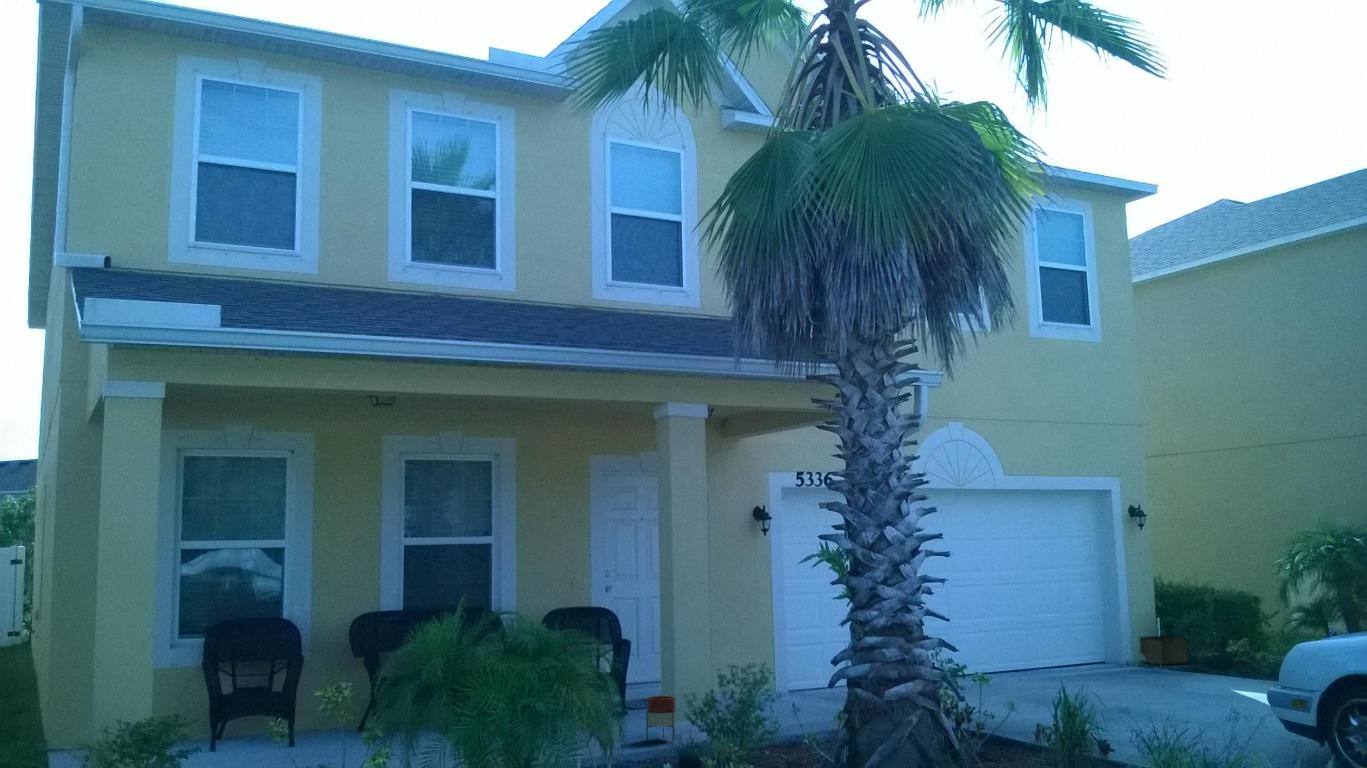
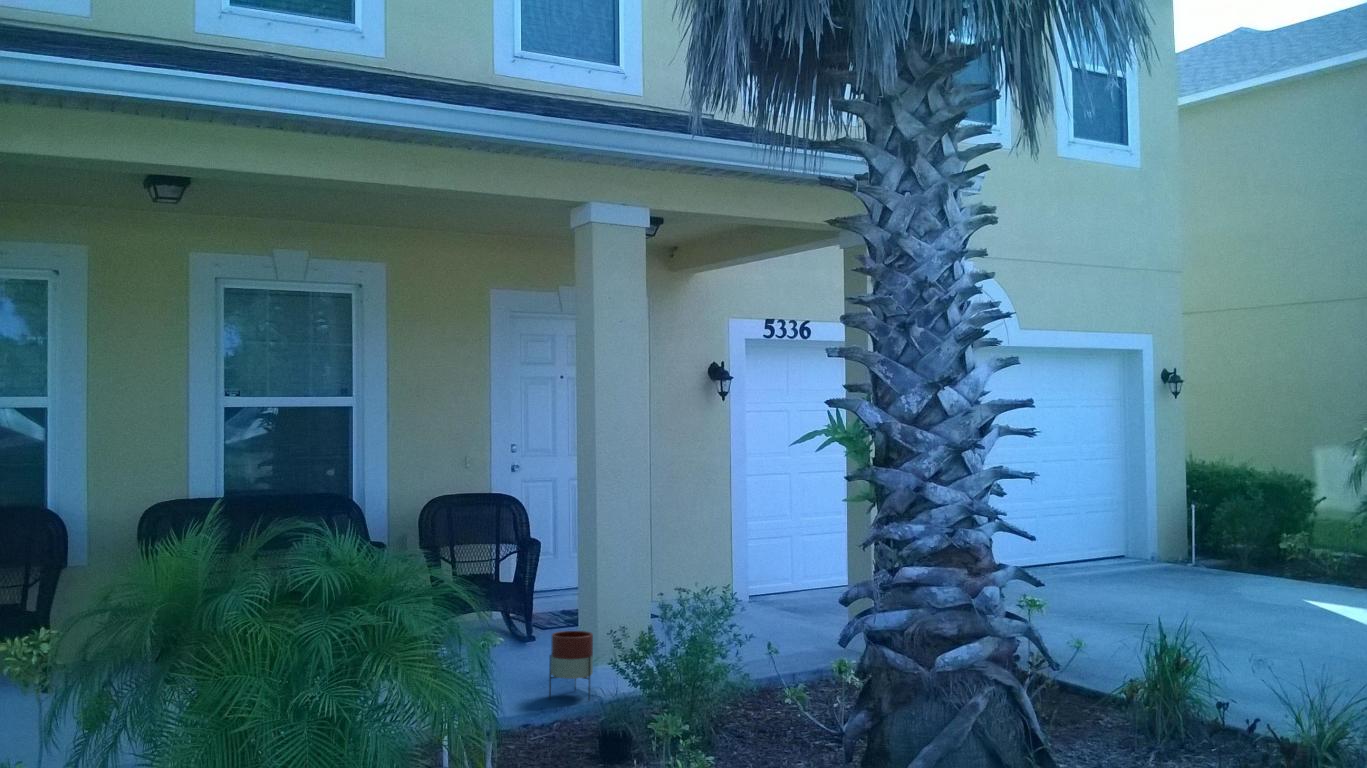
storage bin: present [1139,636,1188,665] -> none [1169,529,1229,566]

